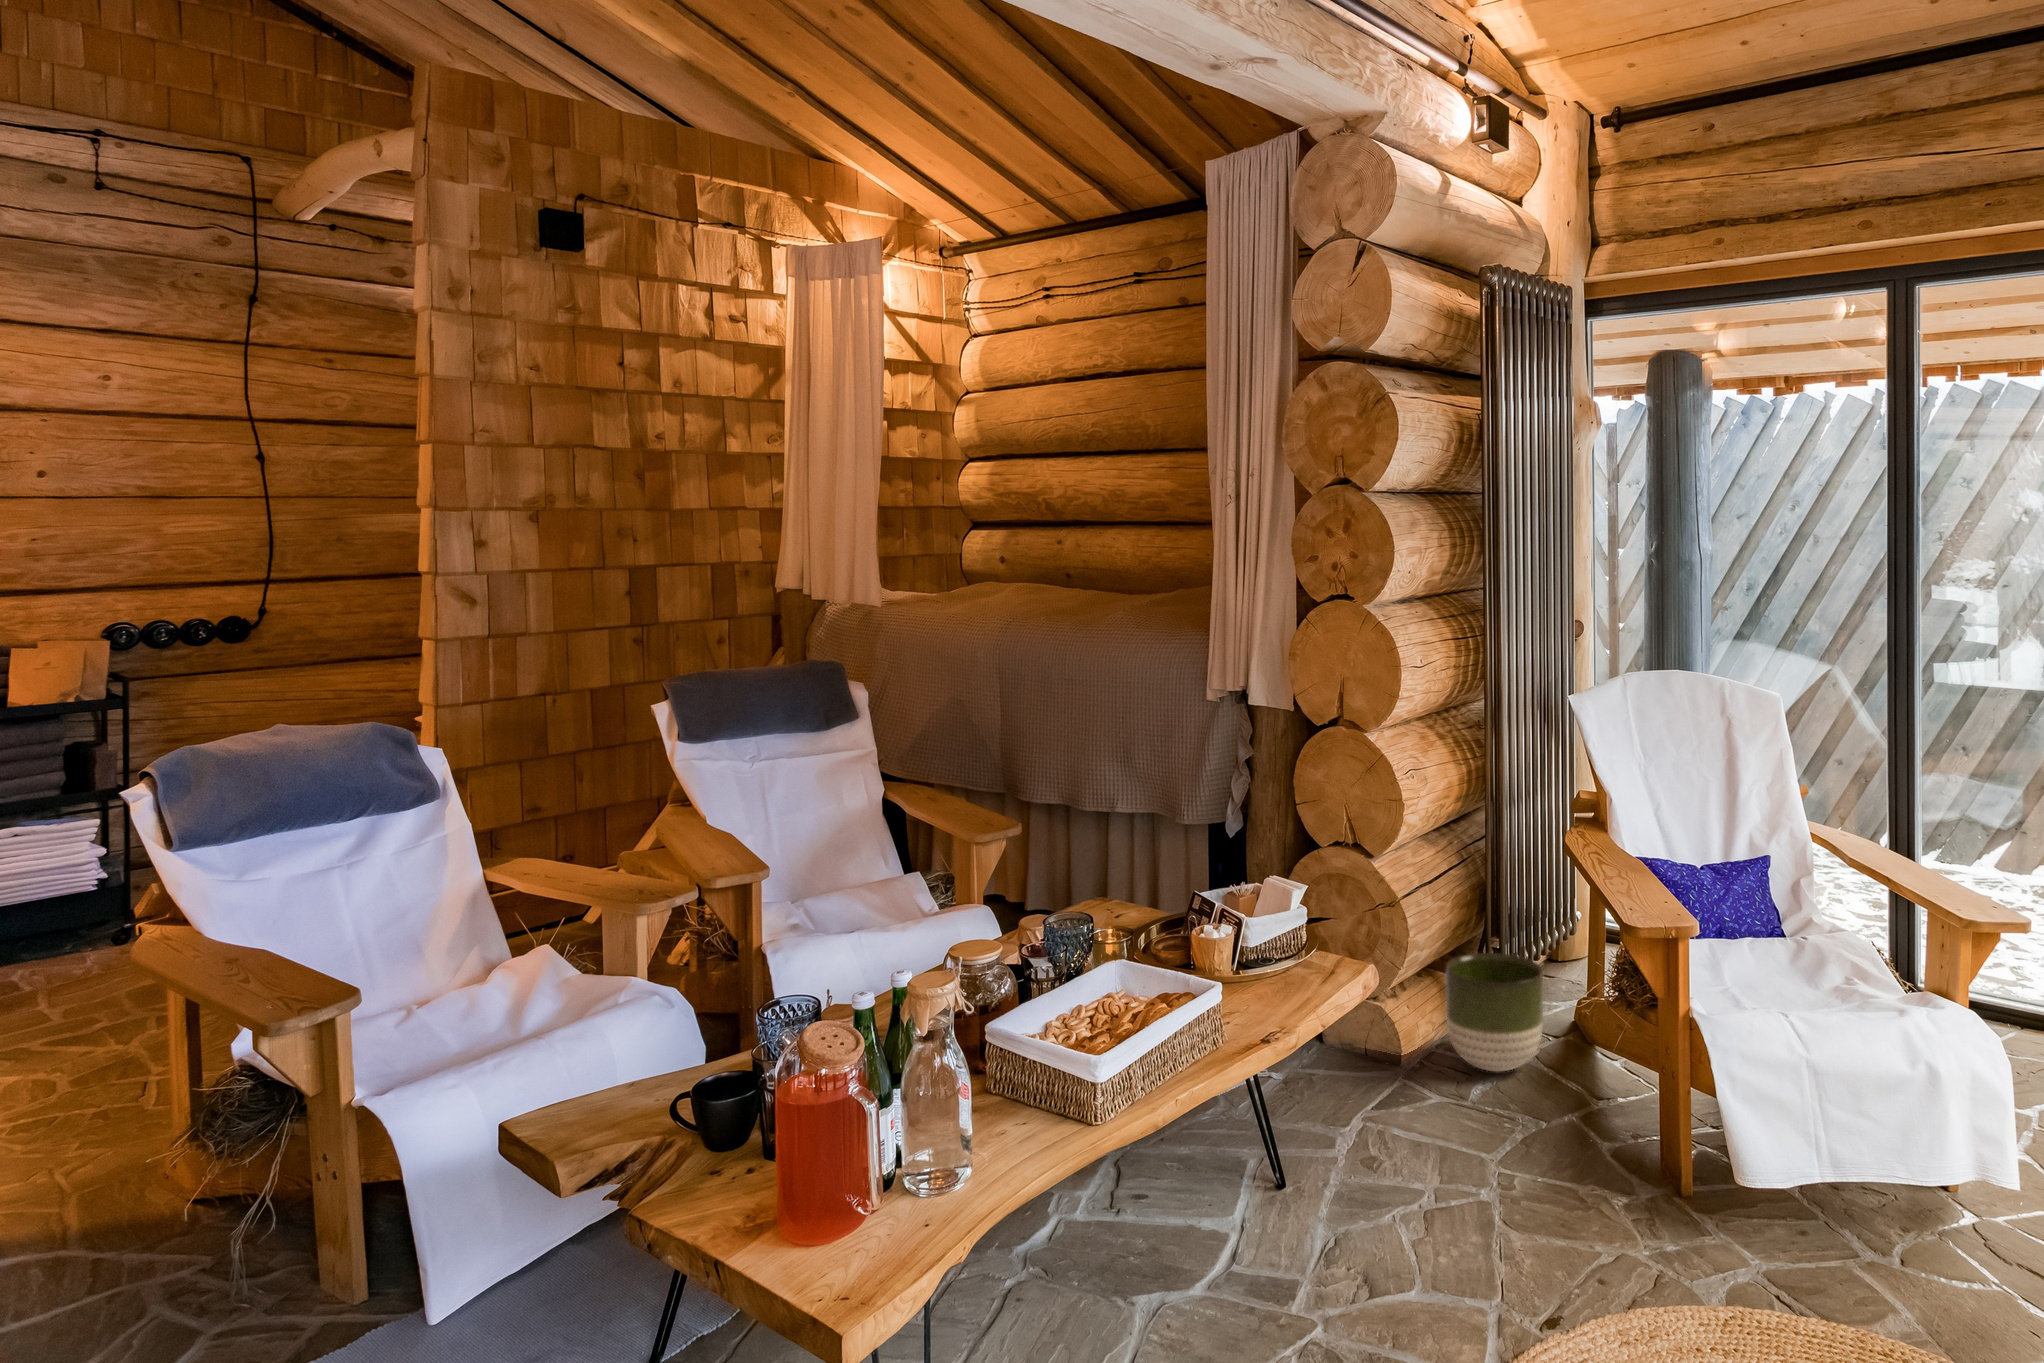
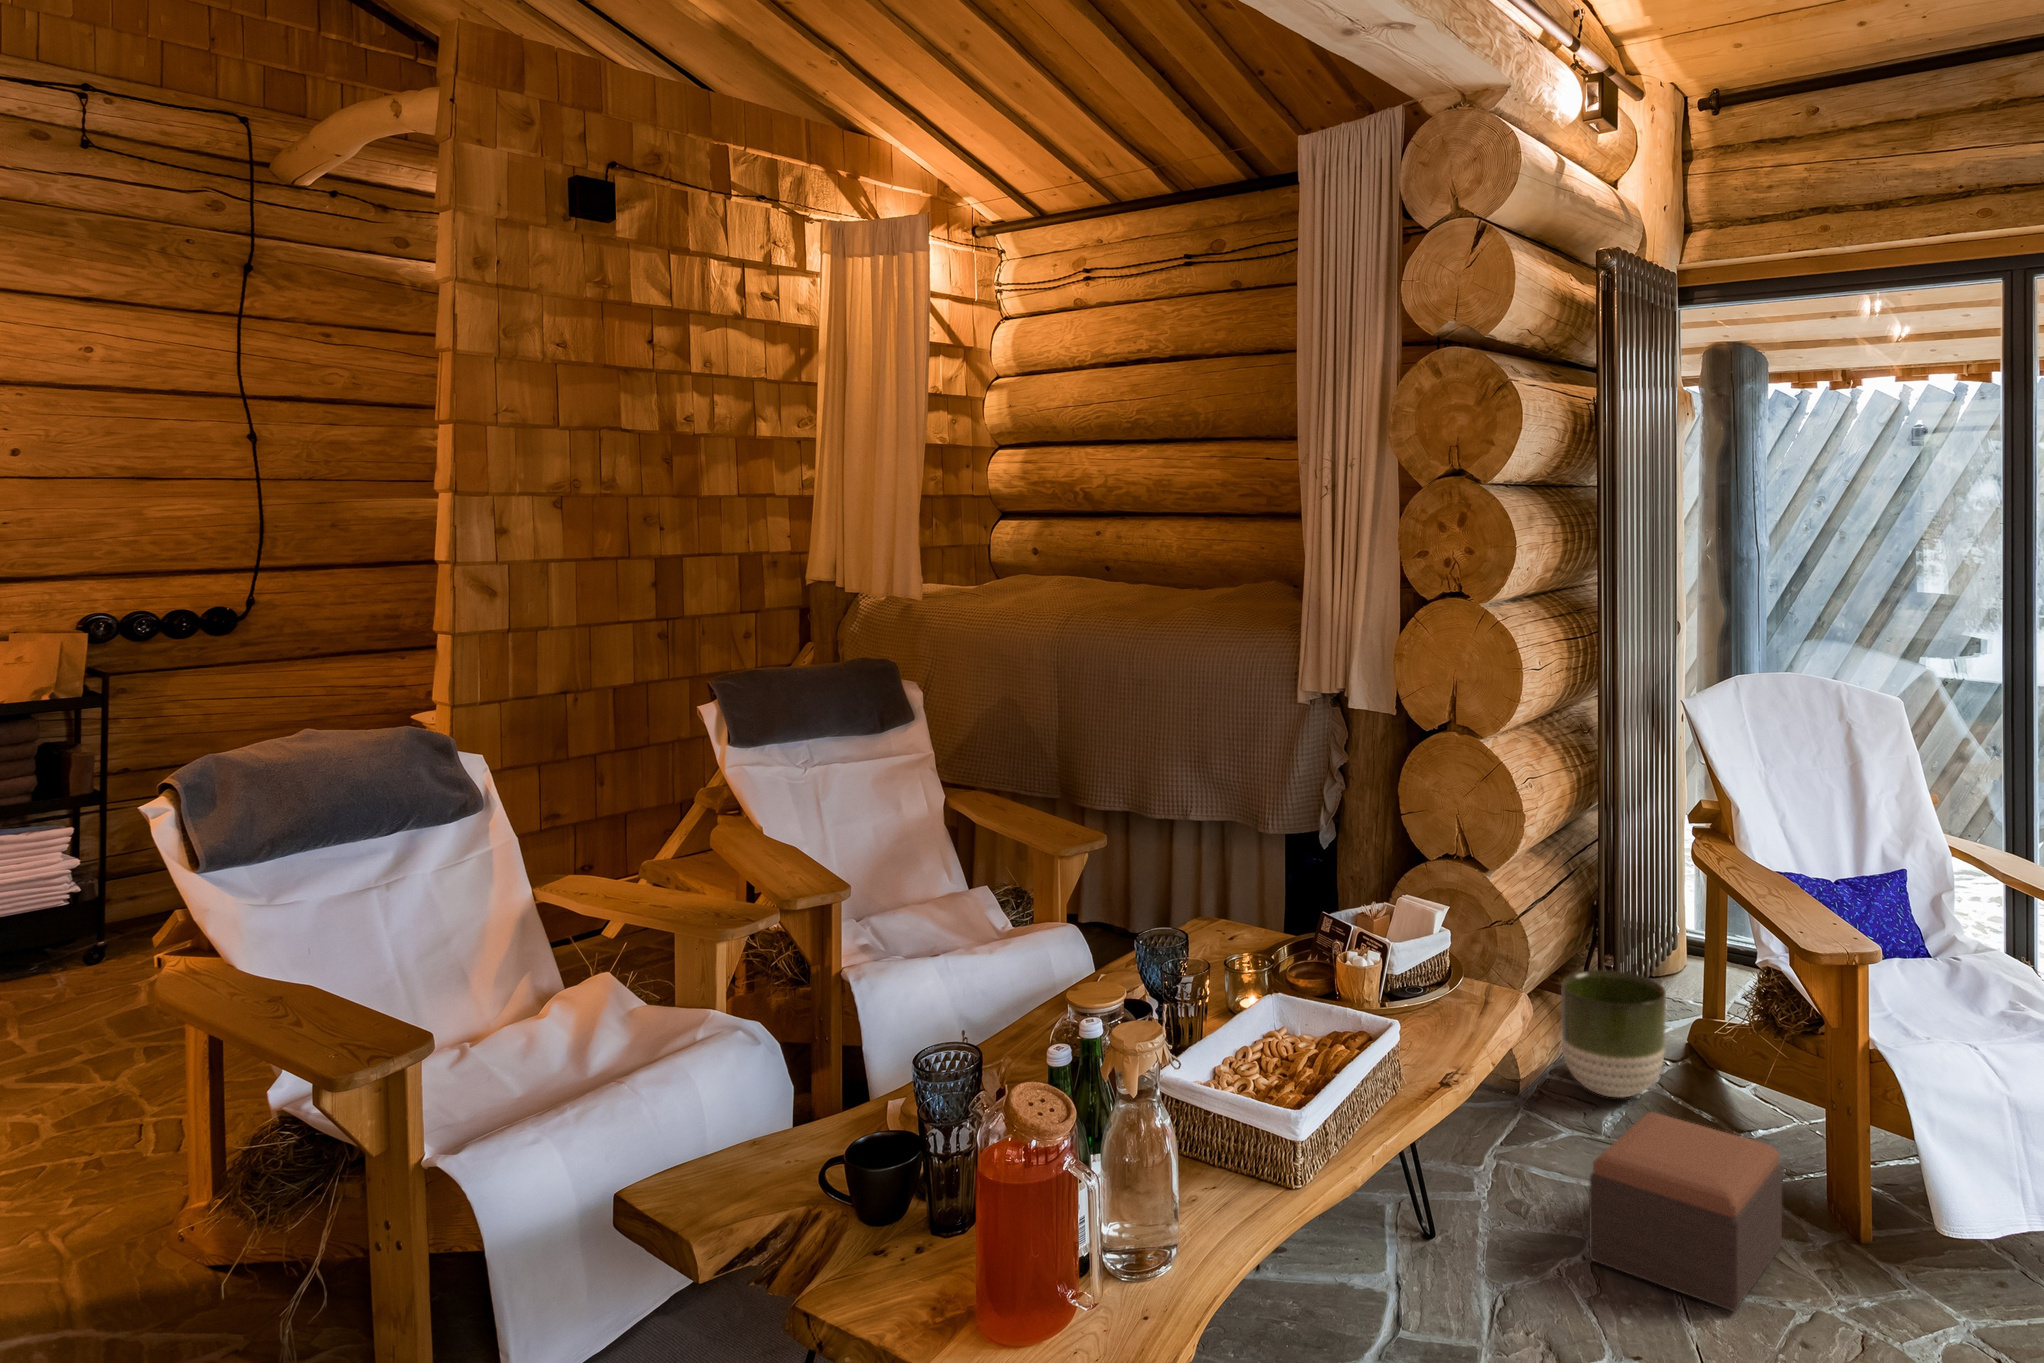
footstool: none [1424,1078,1607,1253] -> present [1589,1112,1782,1311]

